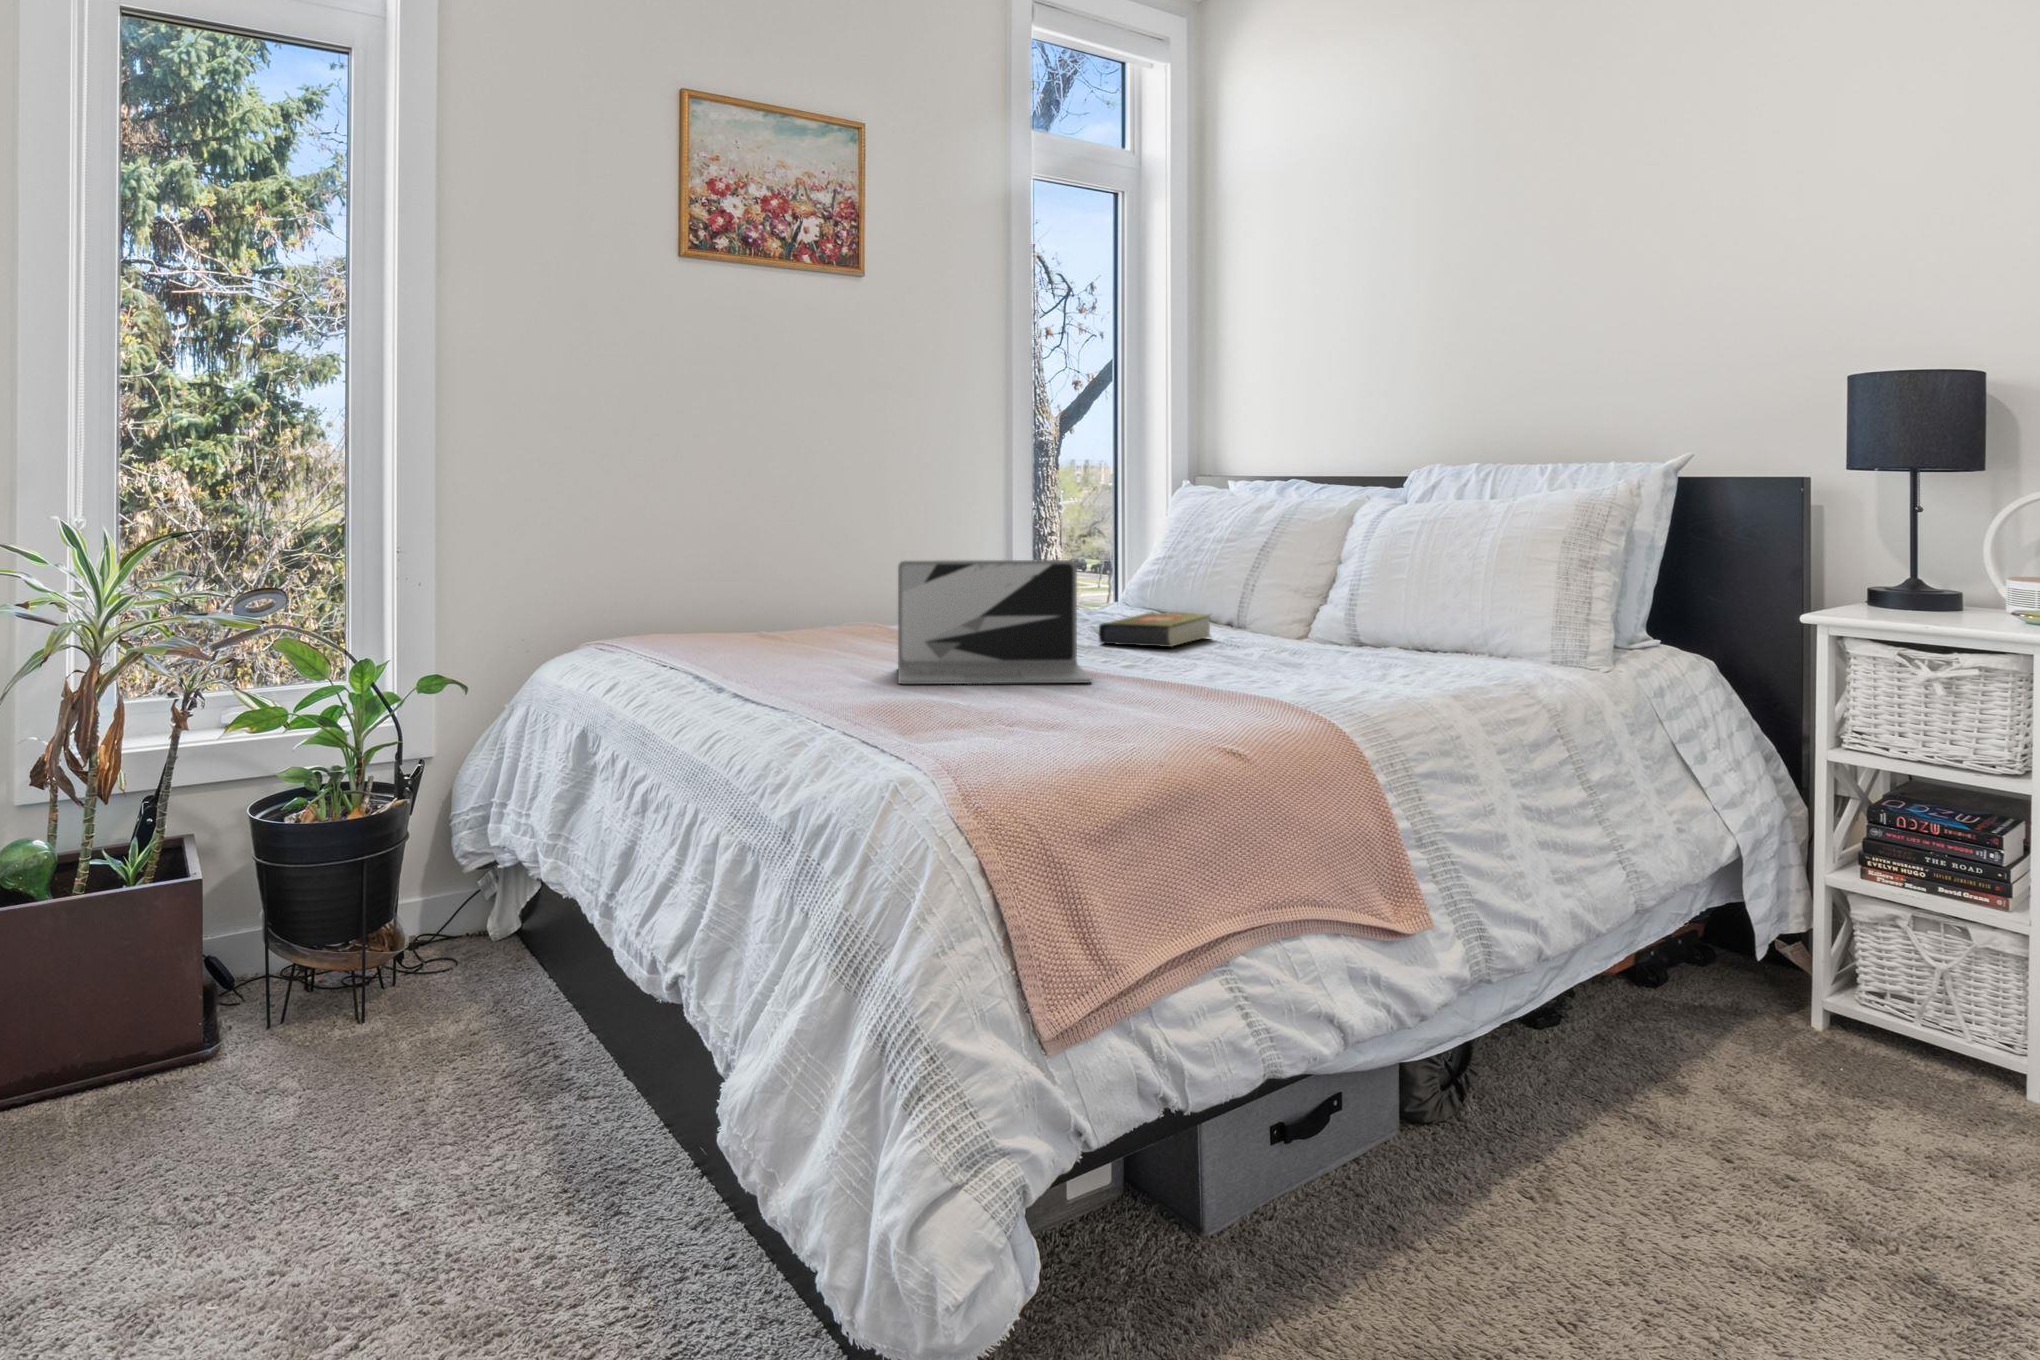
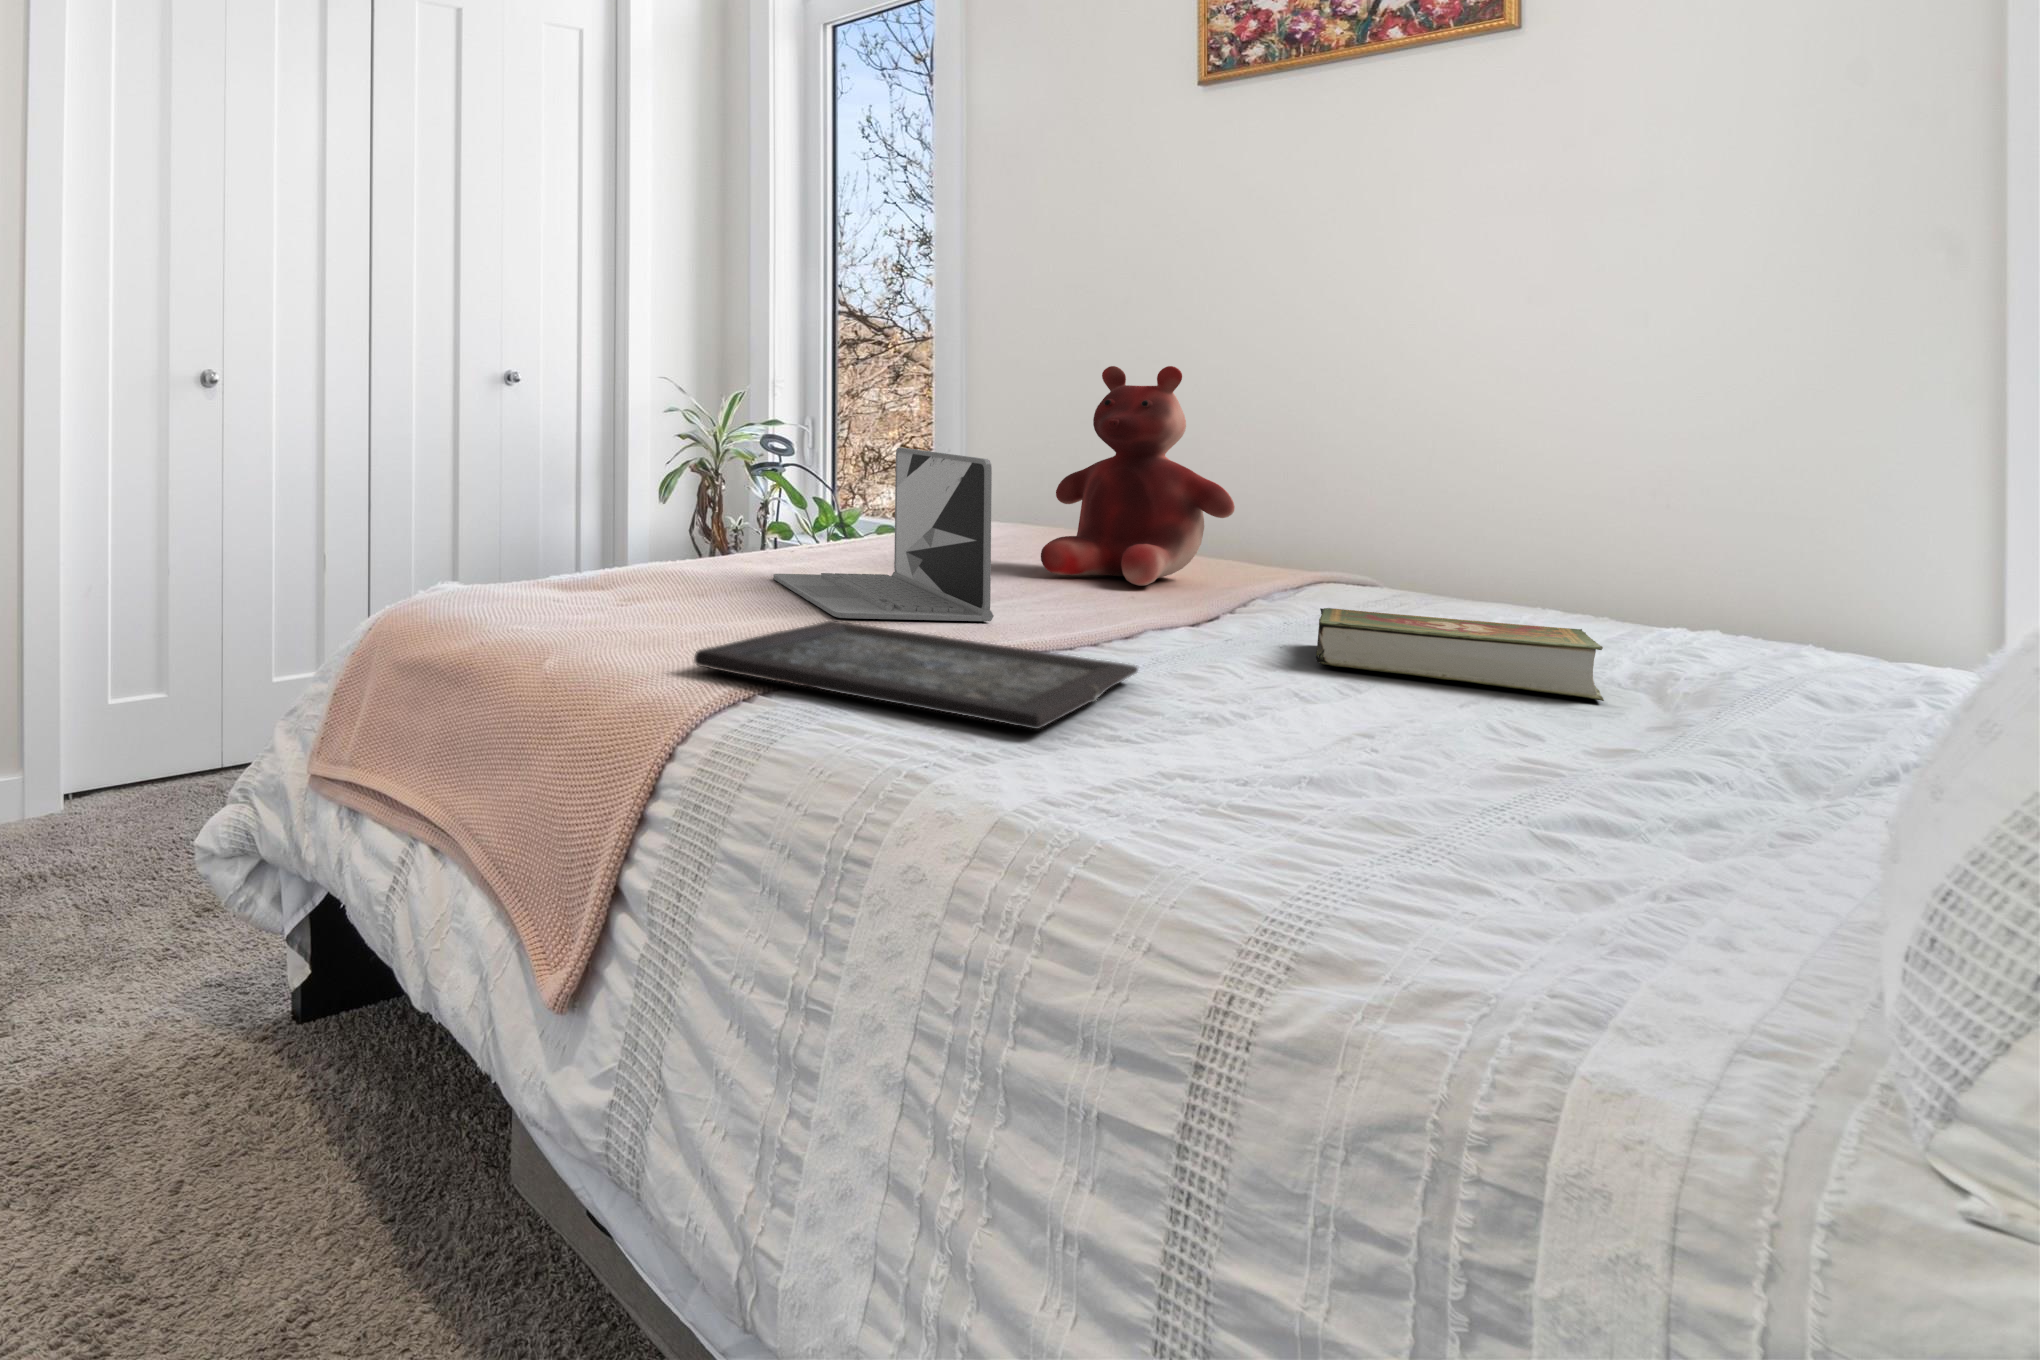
teddy bear: none [794,487,921,647] -> present [1041,366,1235,586]
tray: none [1151,657,1395,703] -> present [694,620,1138,729]

